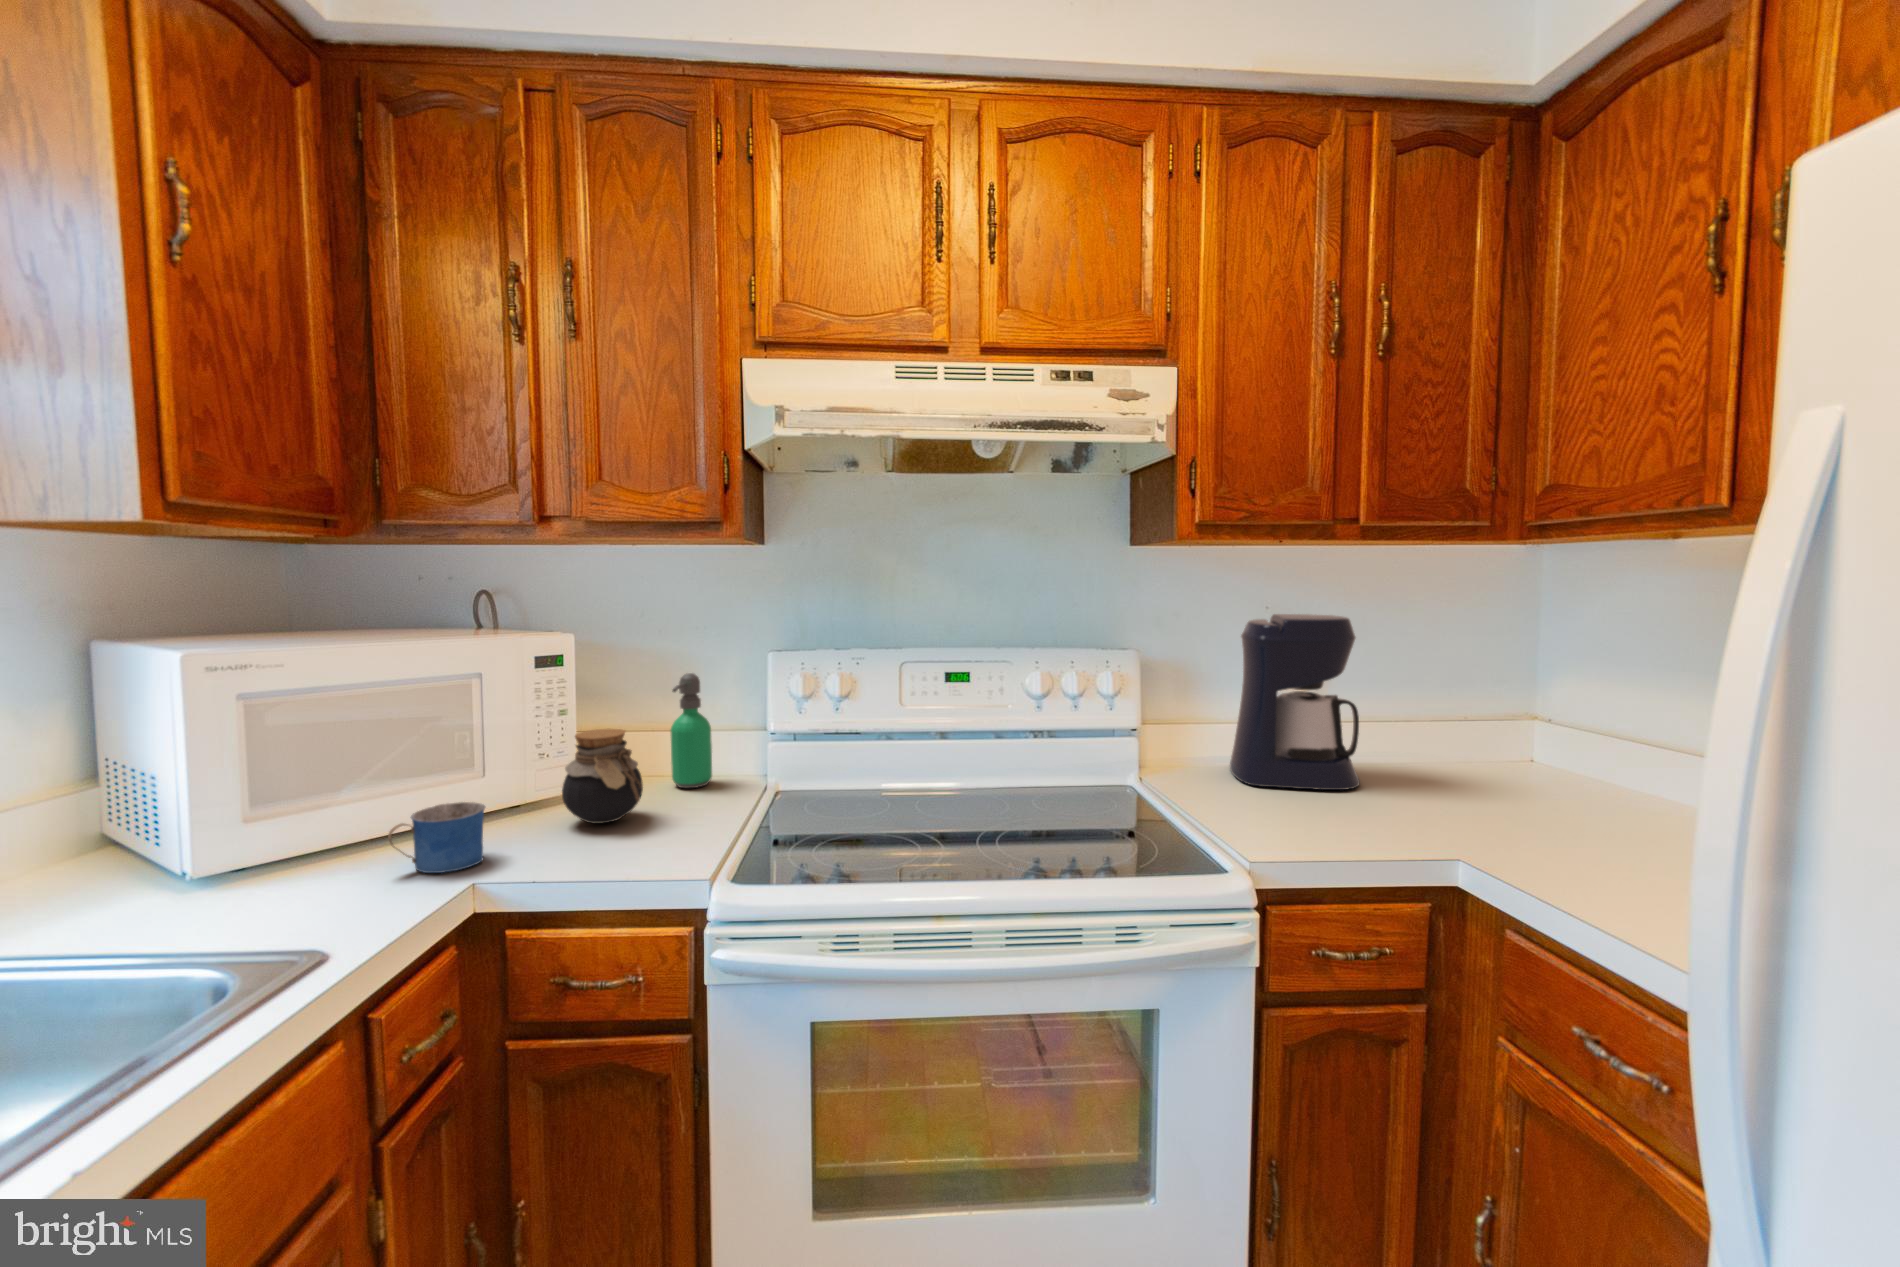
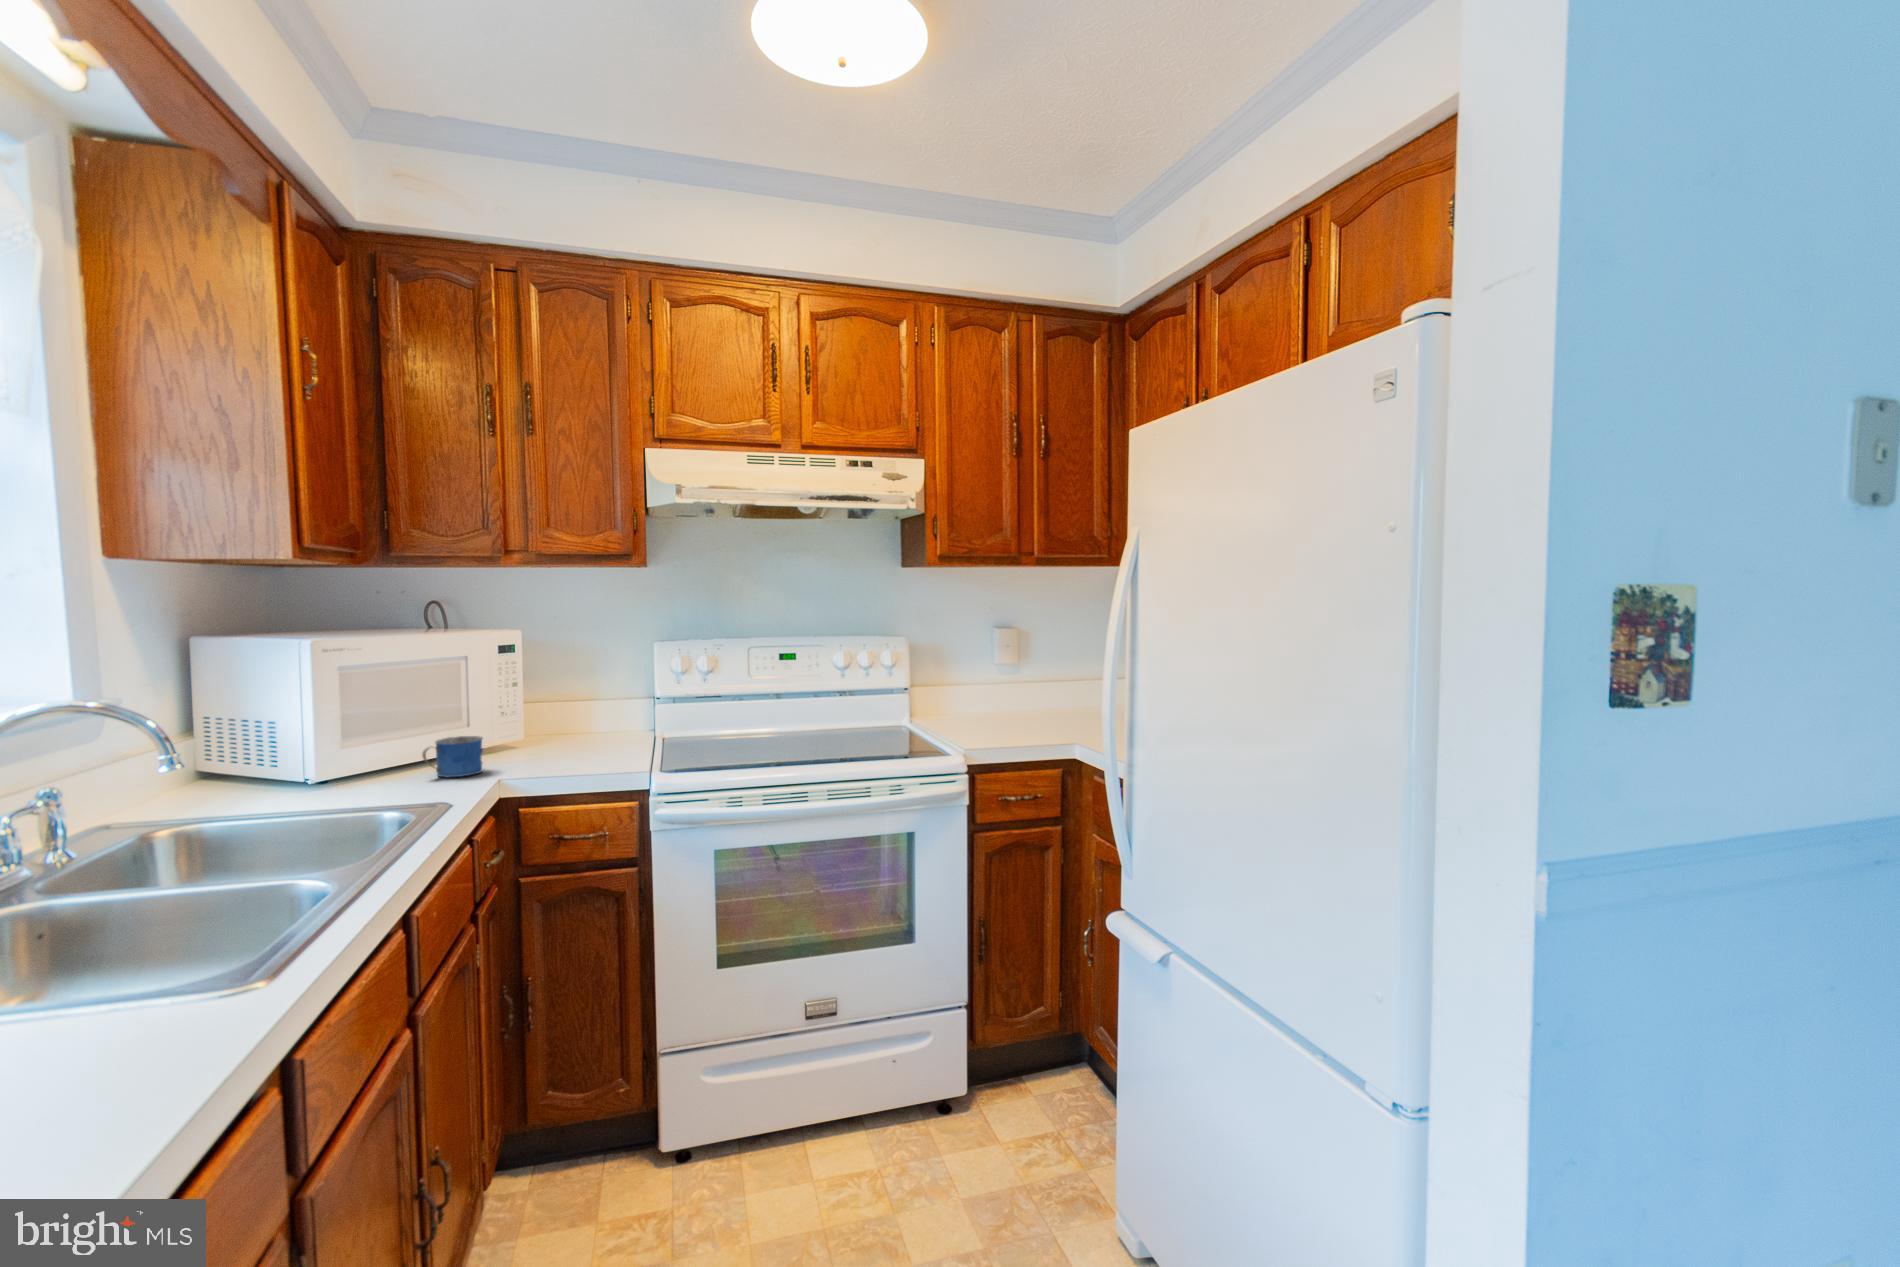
coffee maker: present [1230,614,1360,790] -> none [971,613,1047,721]
soap dispenser: present [671,673,712,788] -> none [586,657,616,737]
jar: present [562,729,643,824] -> none [522,692,580,754]

